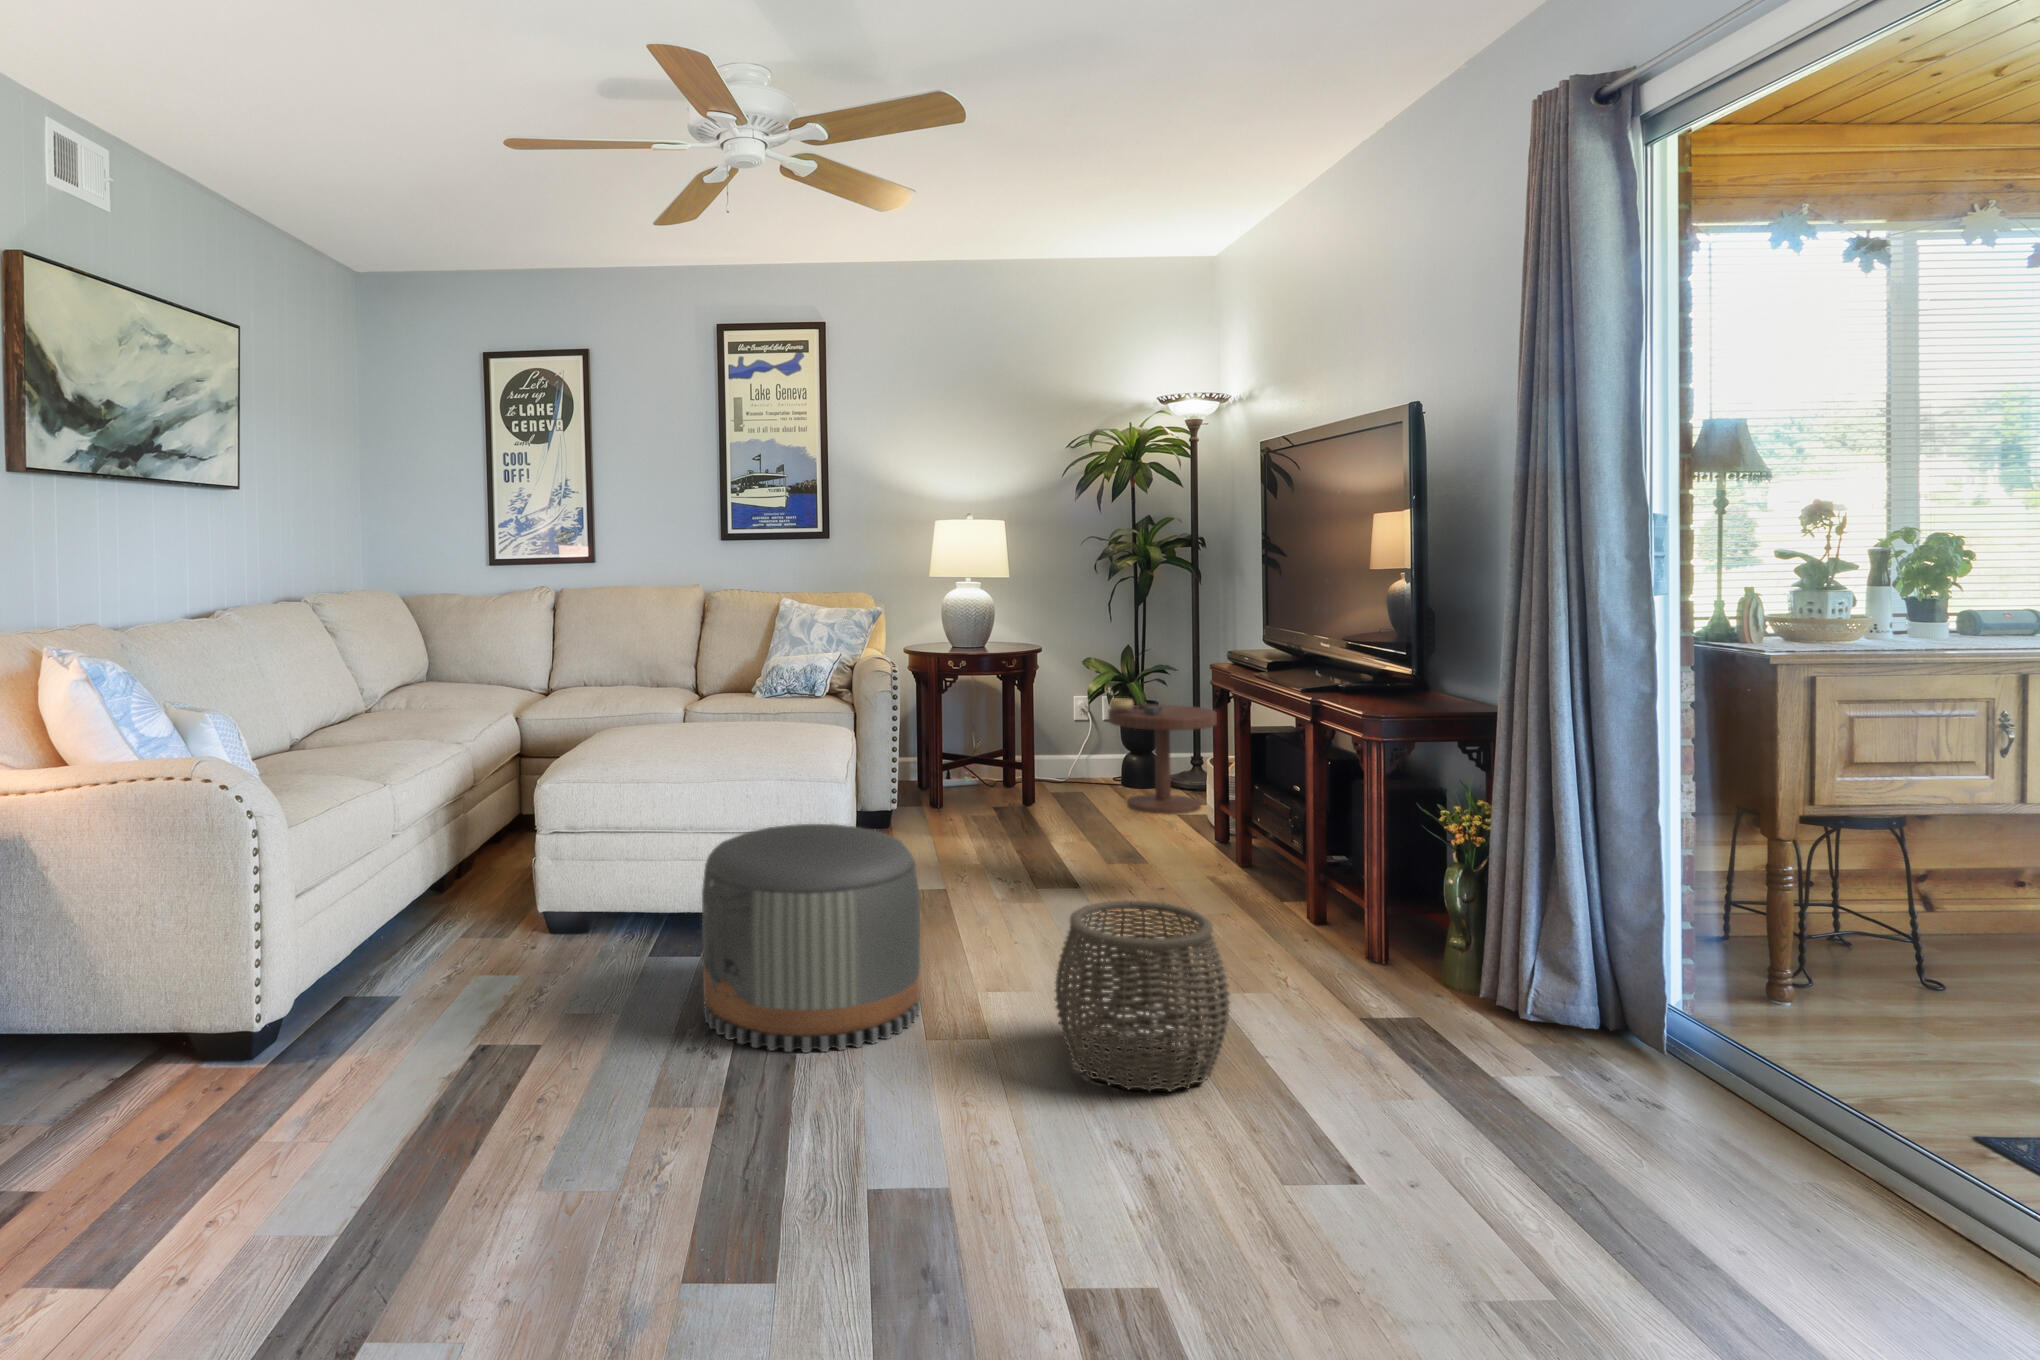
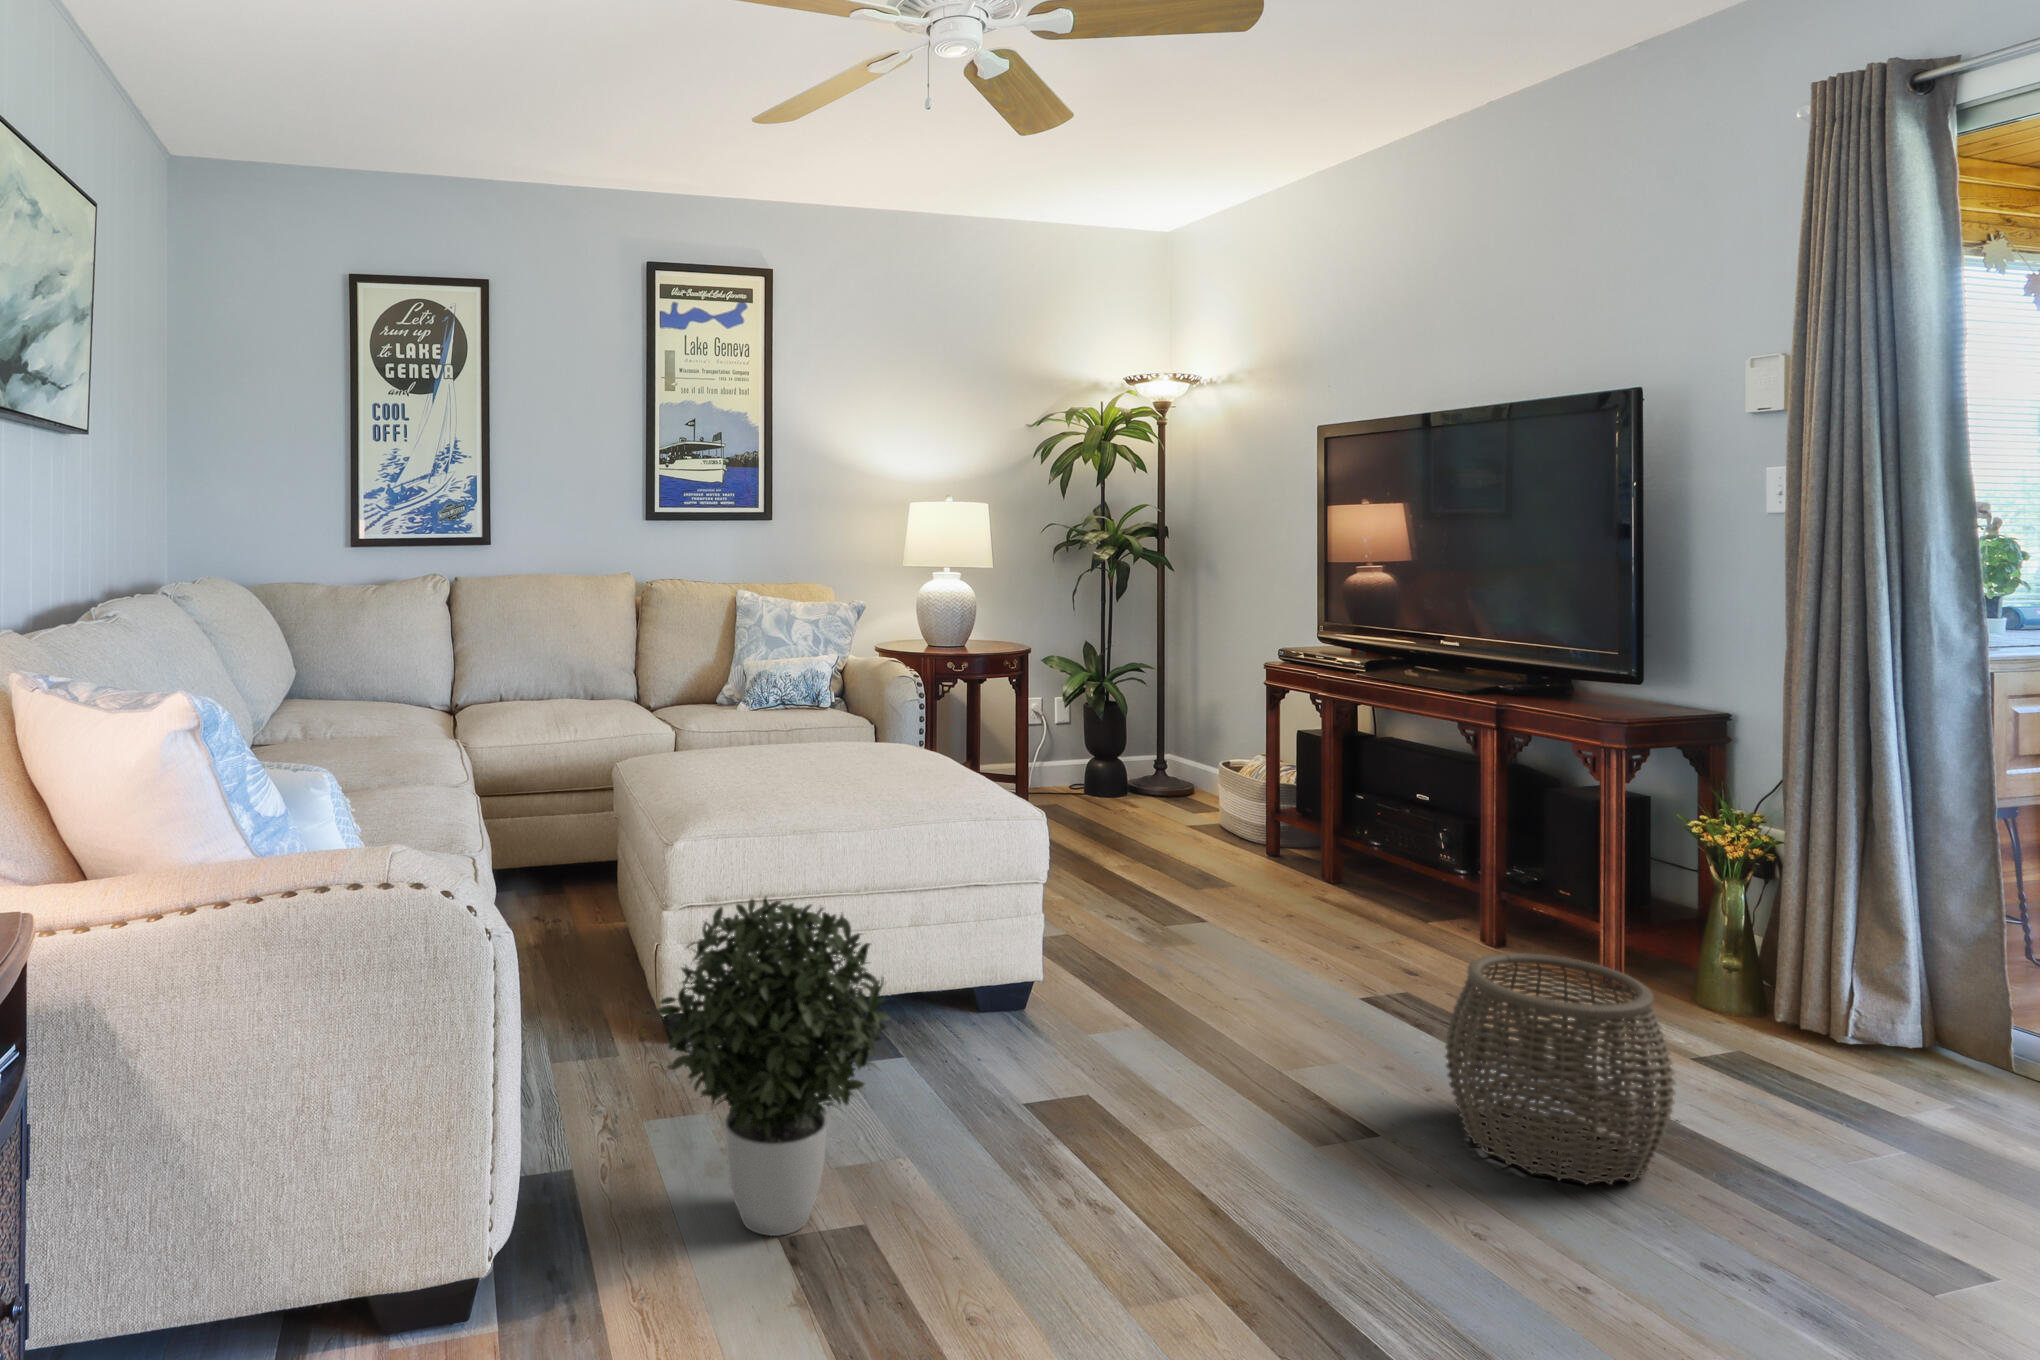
side table: present [1108,698,1217,815] -> none [1248,709,1373,930]
potted plant: none [407,815,579,1059] -> present [658,896,890,1236]
pouf: present [702,824,921,1053] -> none [971,876,1250,1177]

